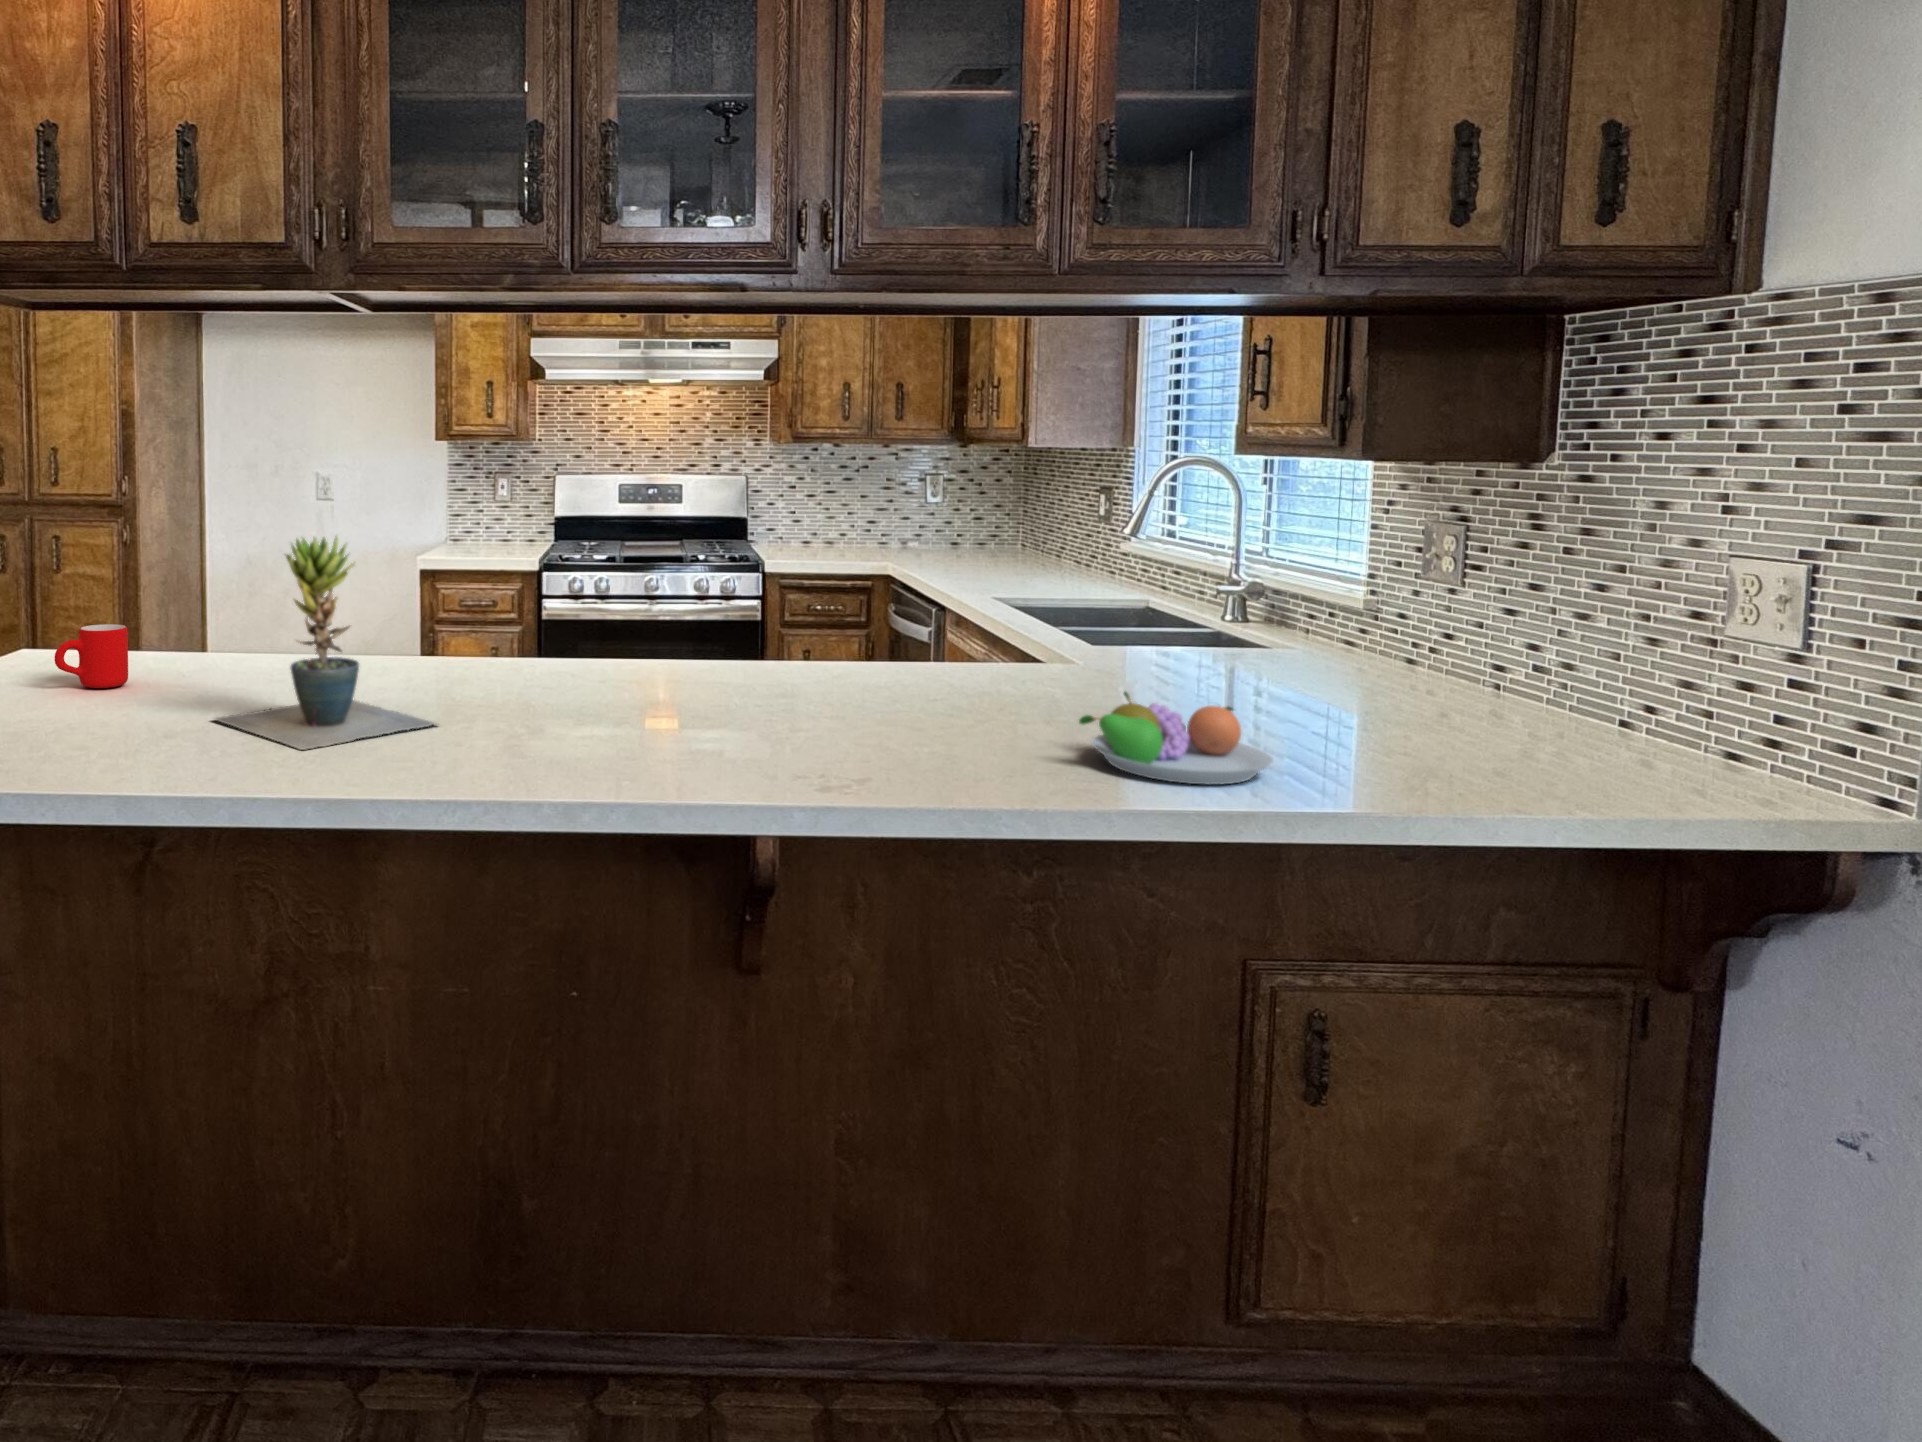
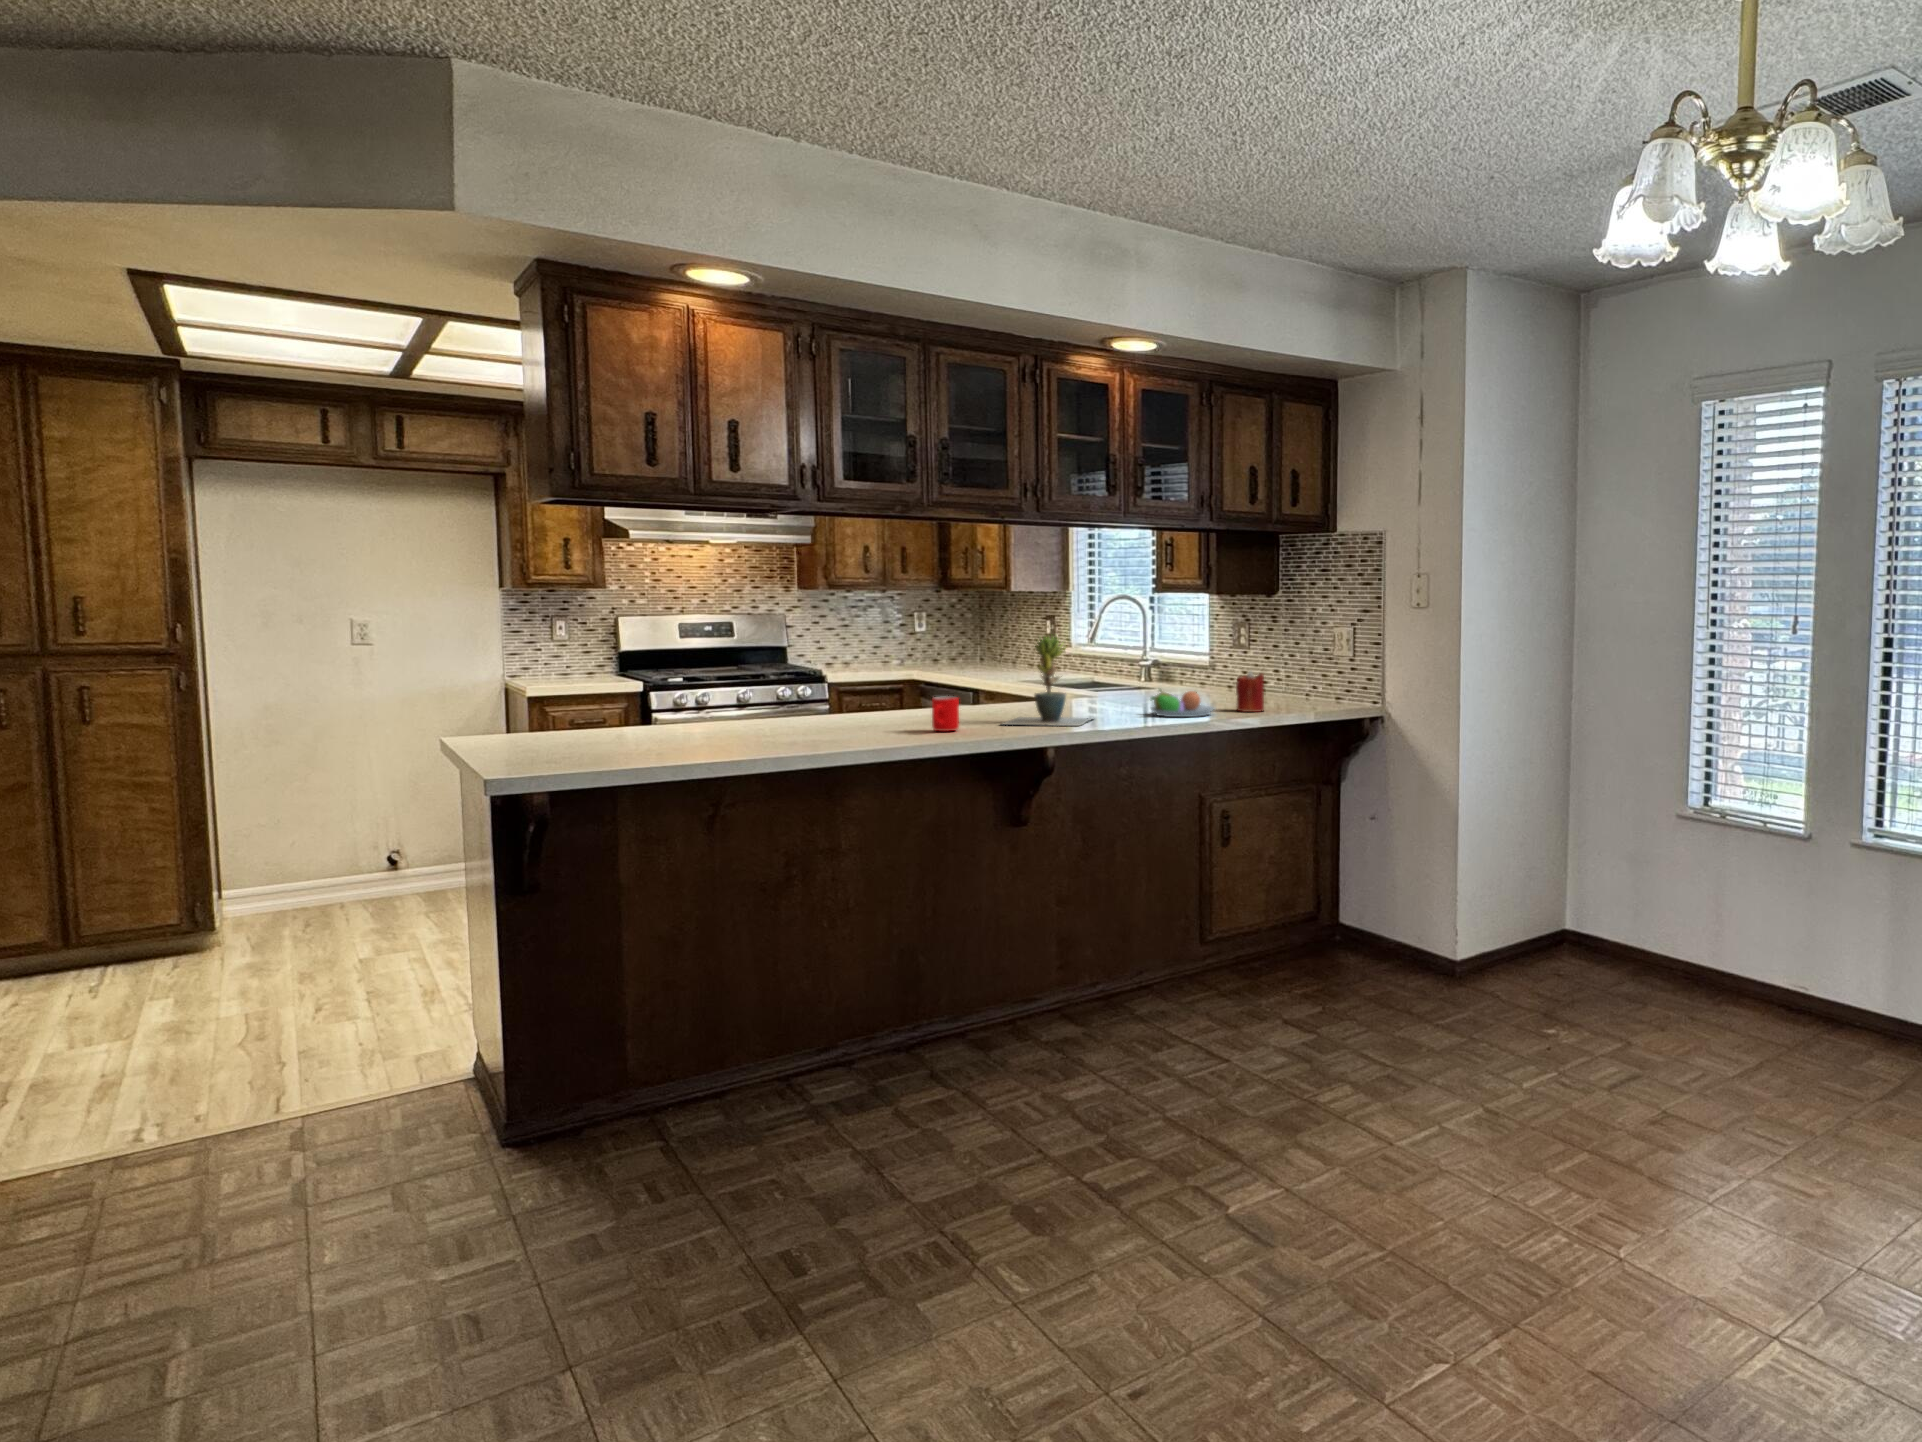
potted plant: present [215,537,435,750] -> present [1002,636,1091,726]
mug: present [55,624,128,688] -> present [932,696,959,732]
candle: none [1353,667,1444,786] -> present [1236,671,1264,712]

